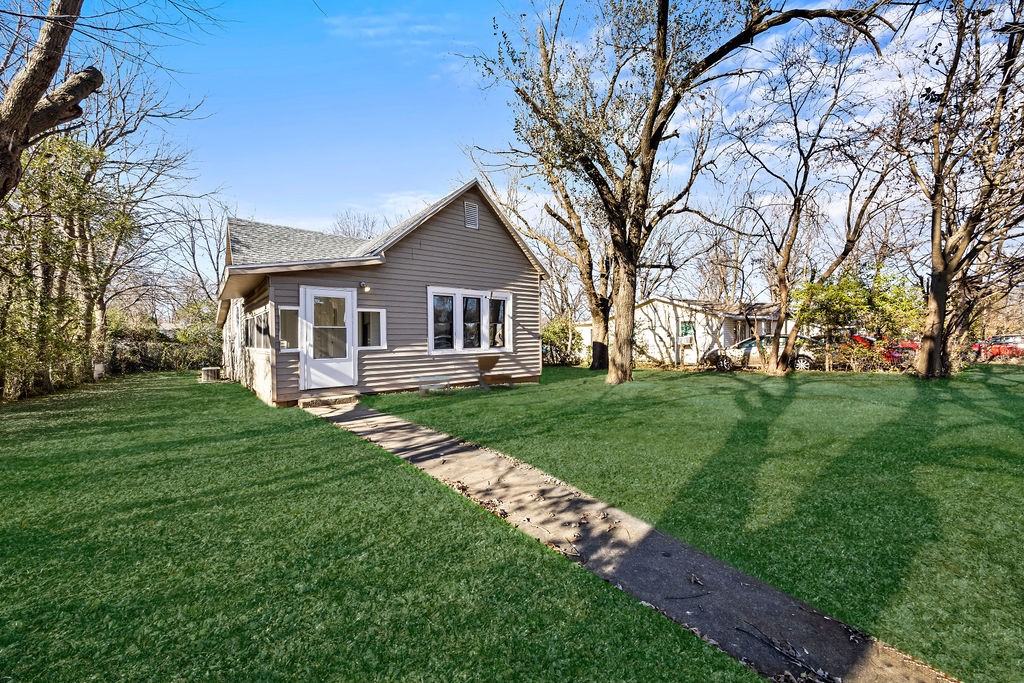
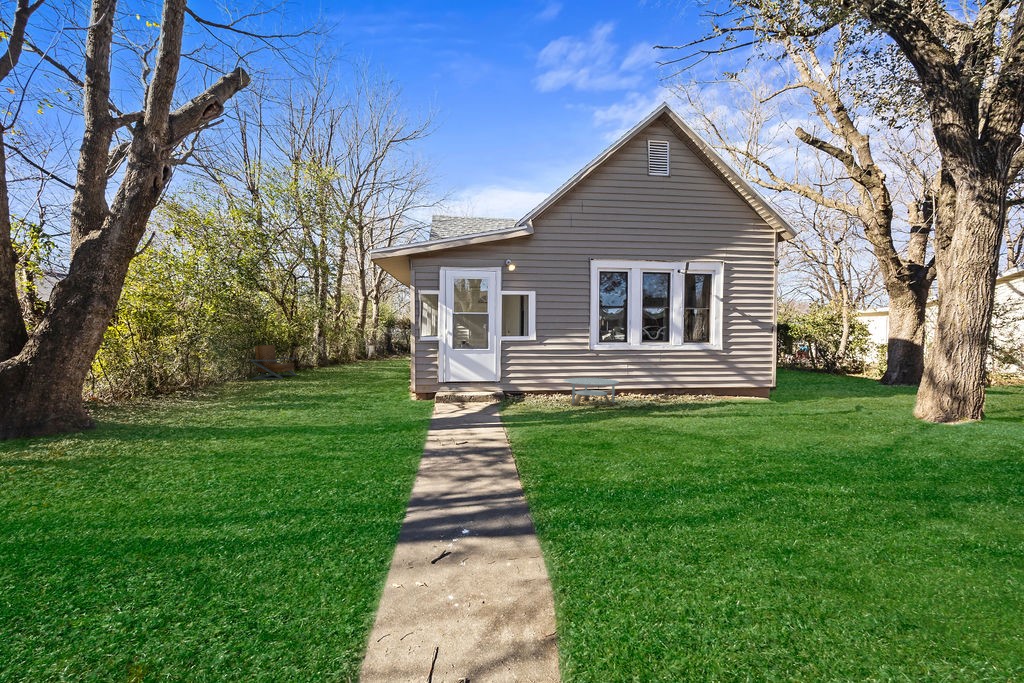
lounge chair: present [472,356,515,391] -> present [251,345,297,379]

